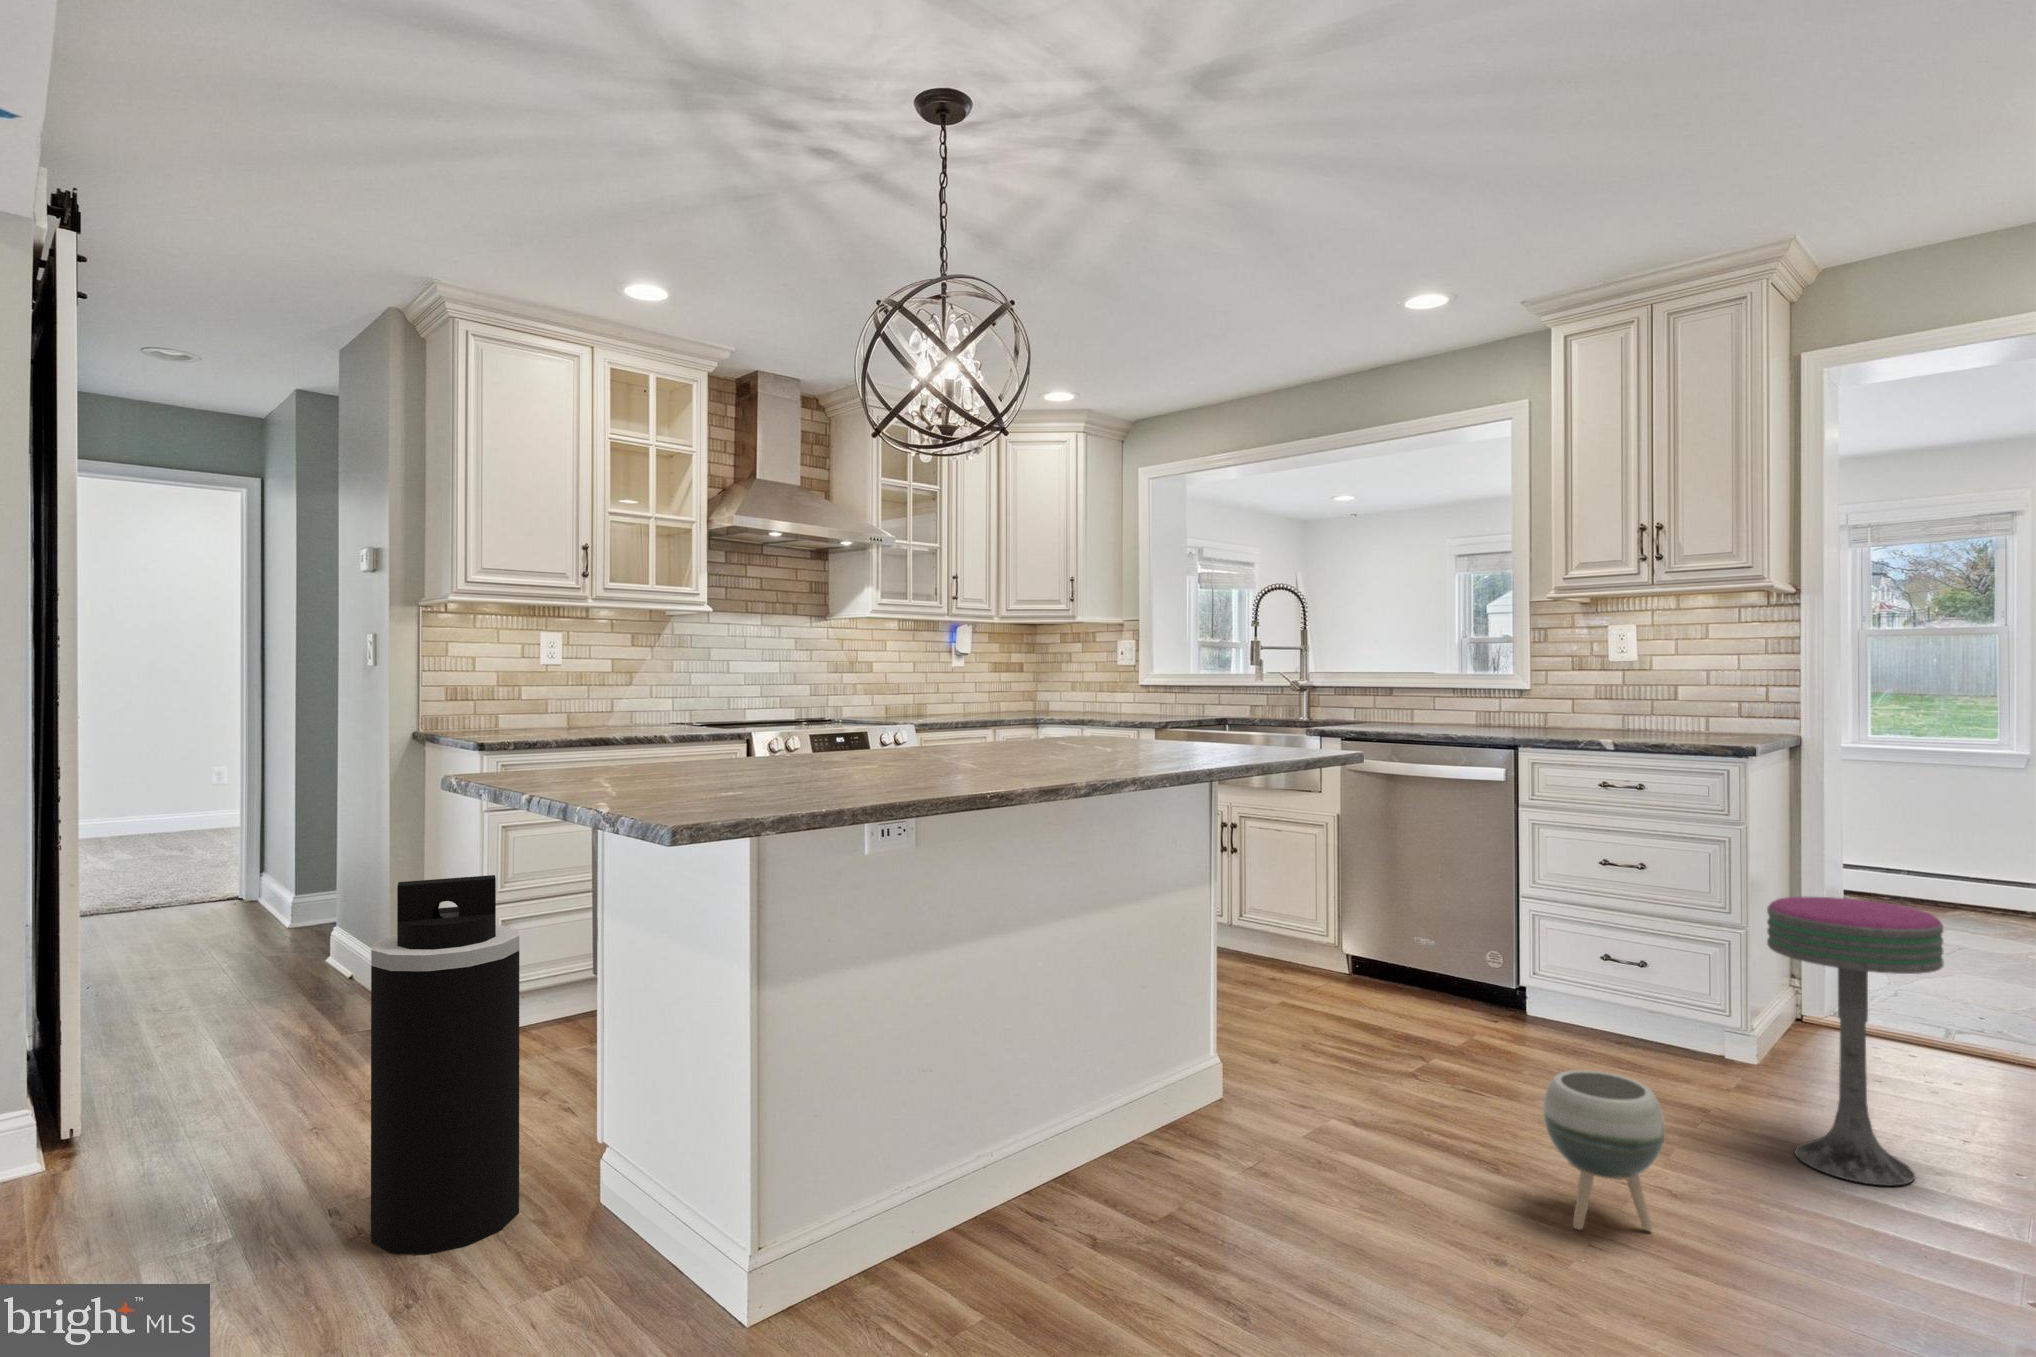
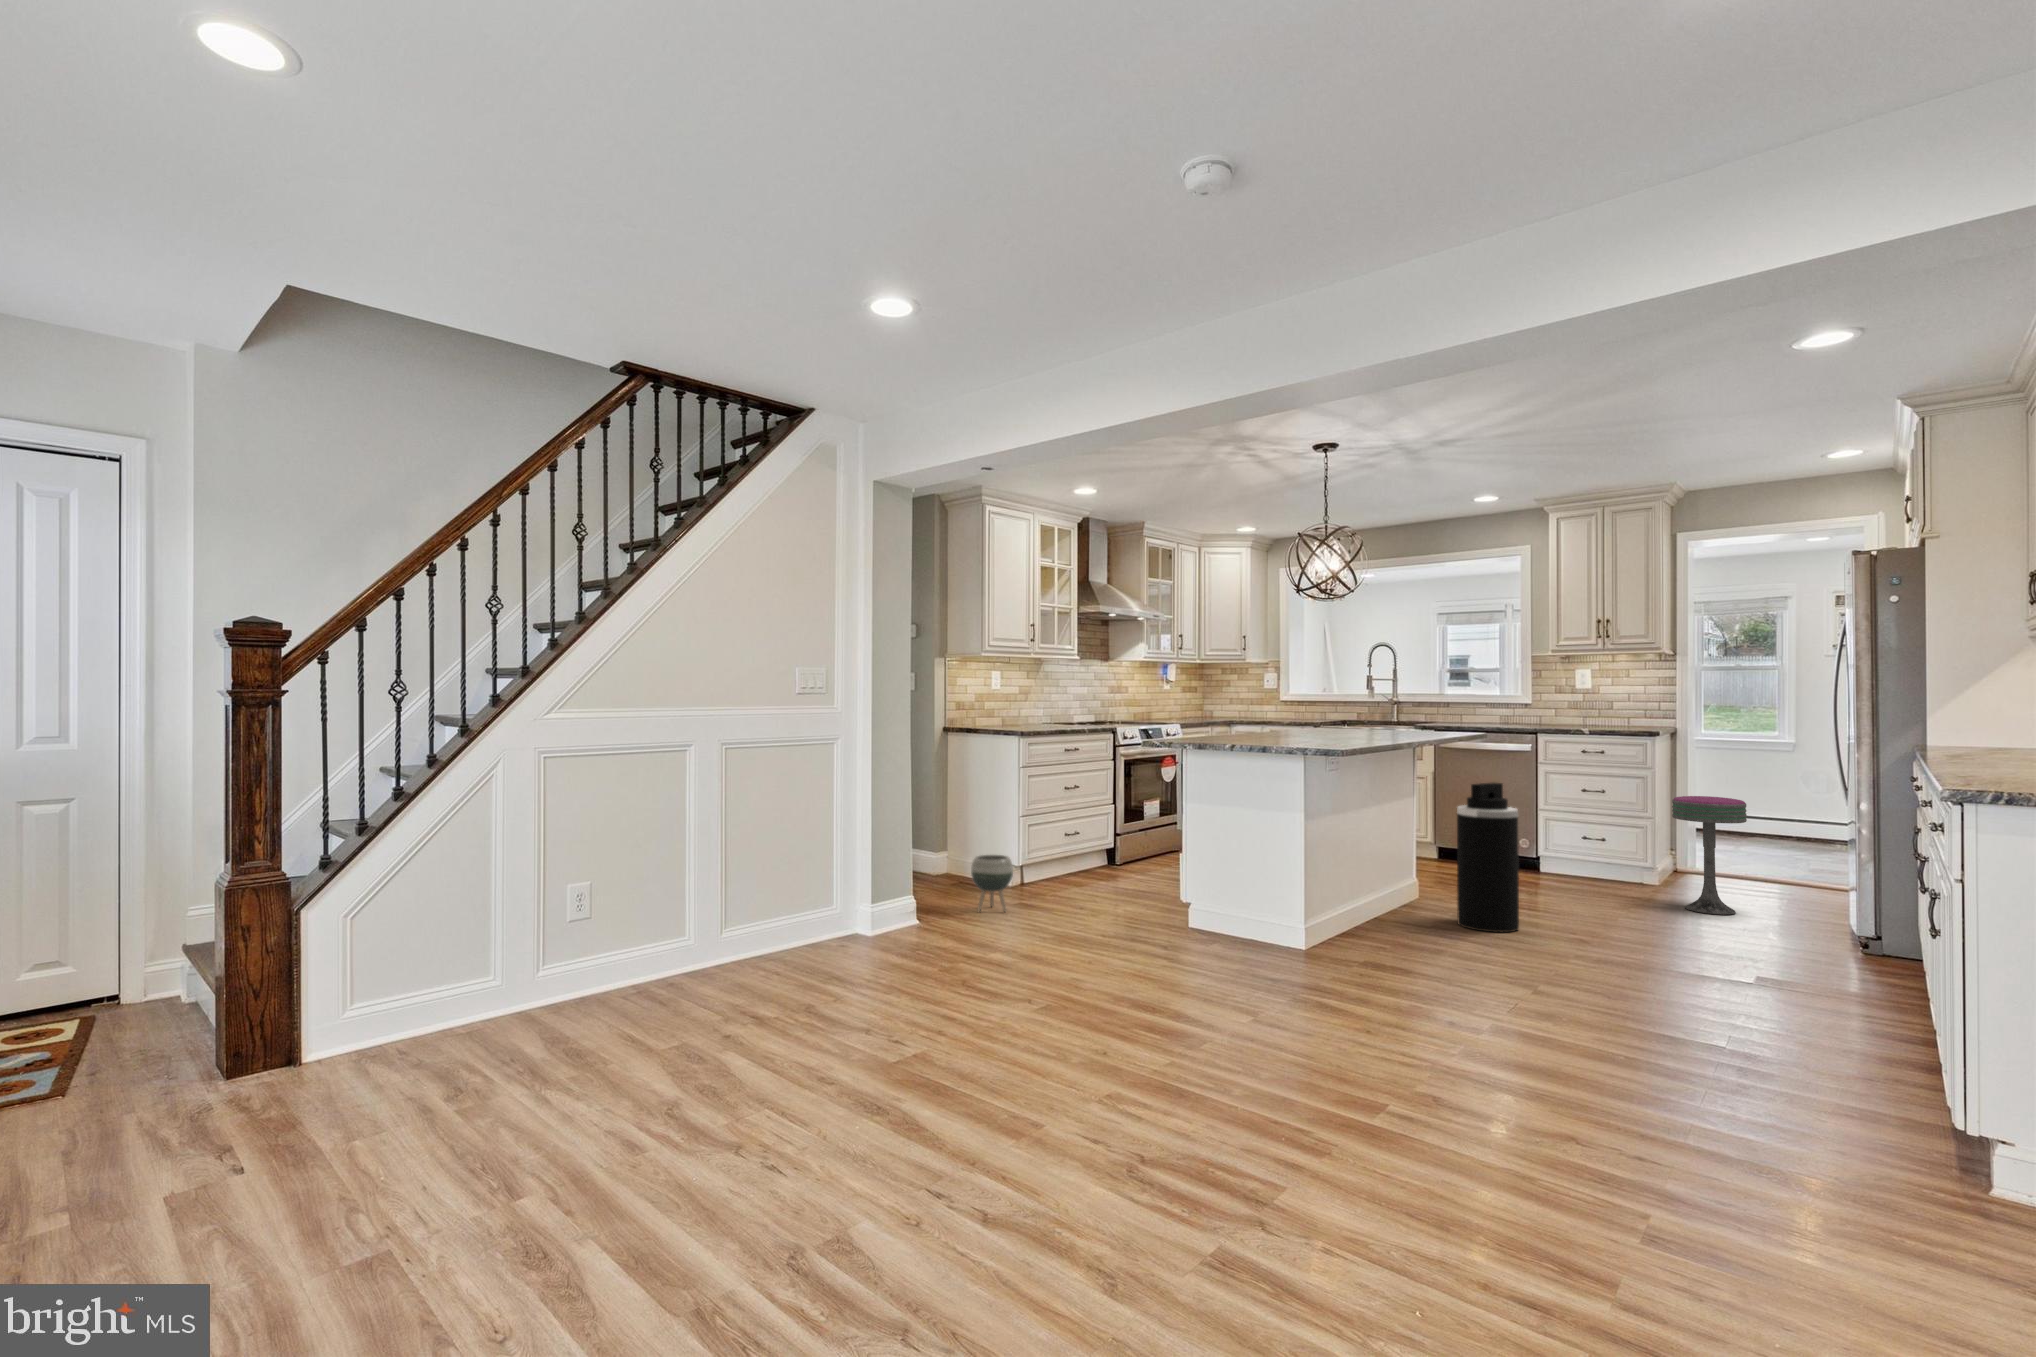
trash can: present [371,875,519,1254] -> present [1457,783,1519,932]
planter: present [1543,1070,1665,1231] -> present [971,855,1013,912]

